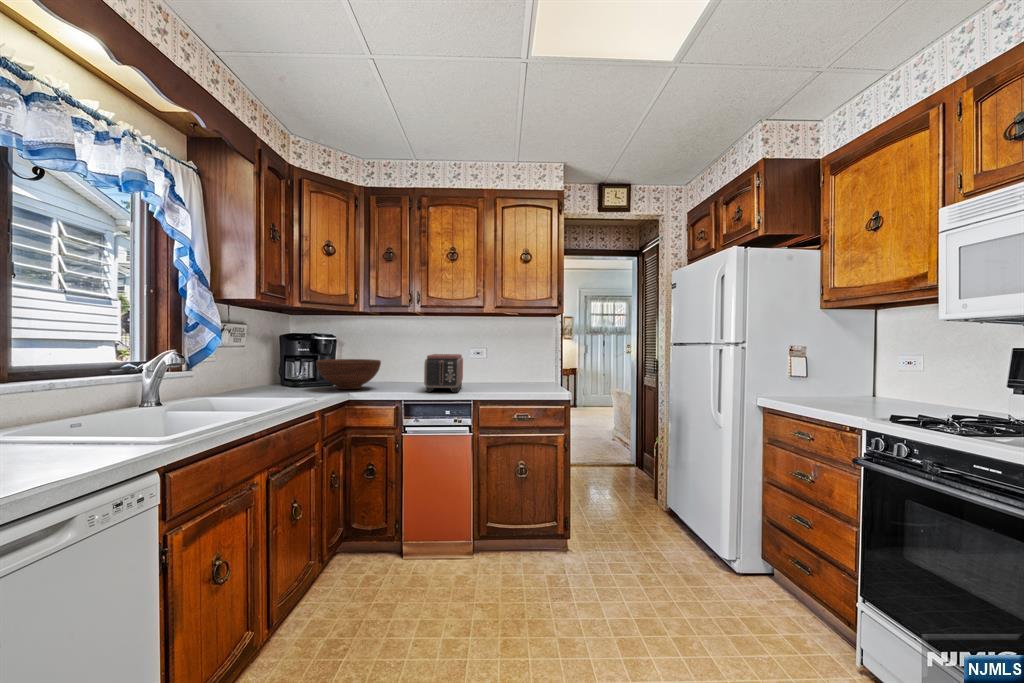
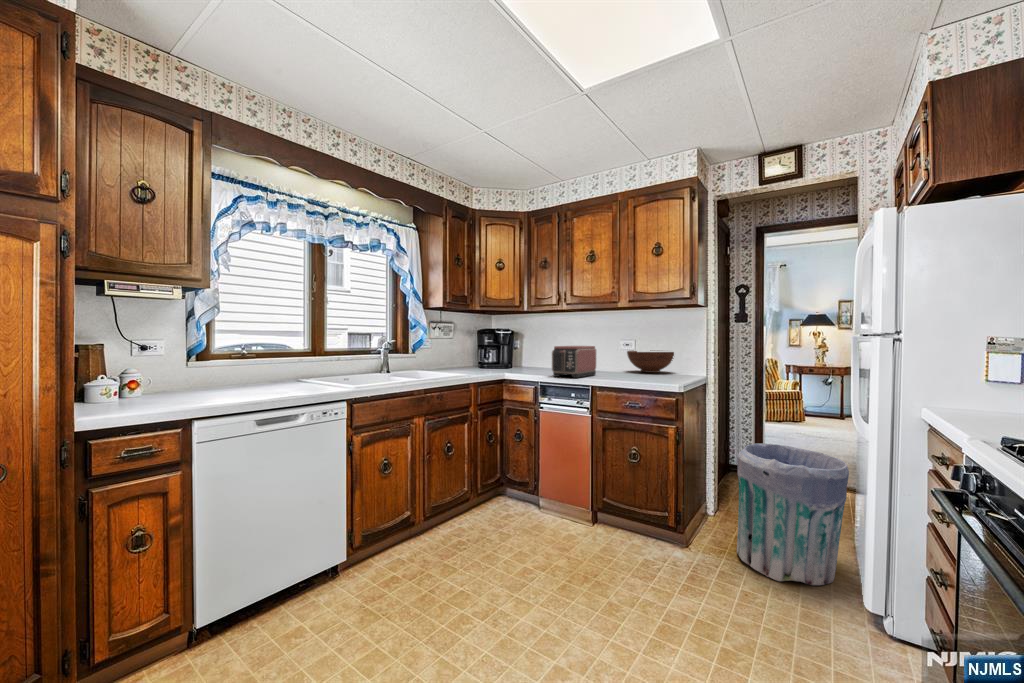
fruit bowl: present [316,359,381,389] -> present [627,350,674,373]
trash can: none [608,440,695,563] -> present [737,443,849,585]

